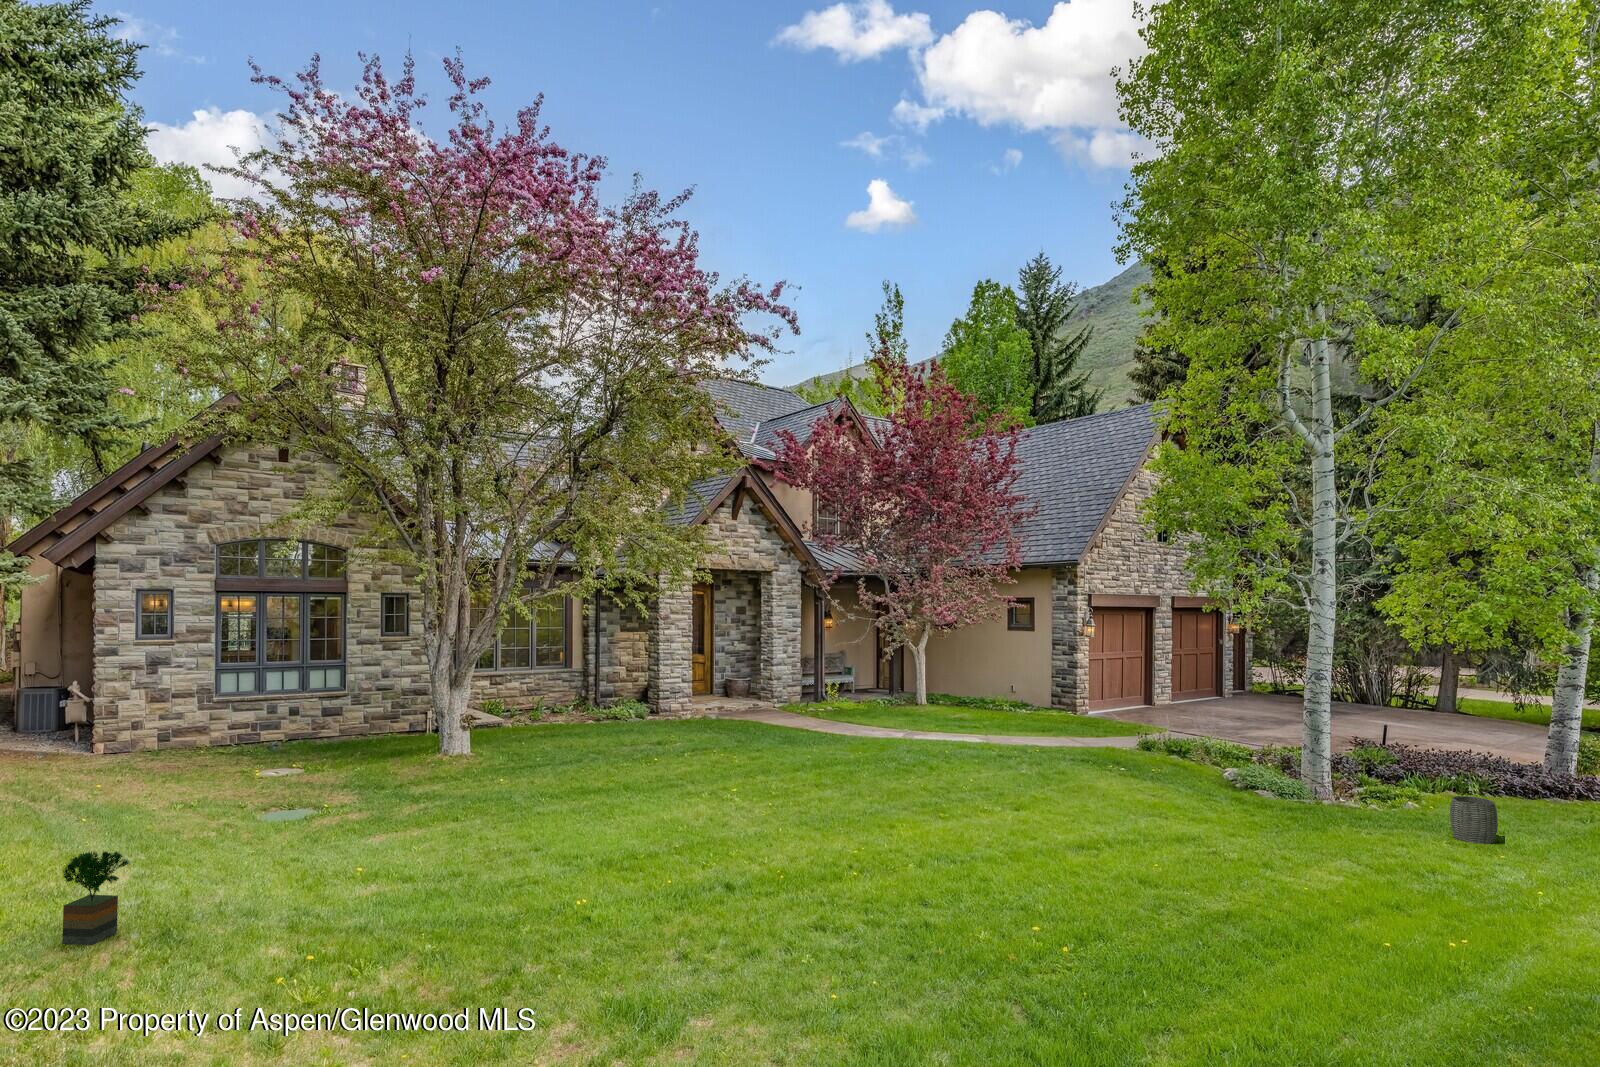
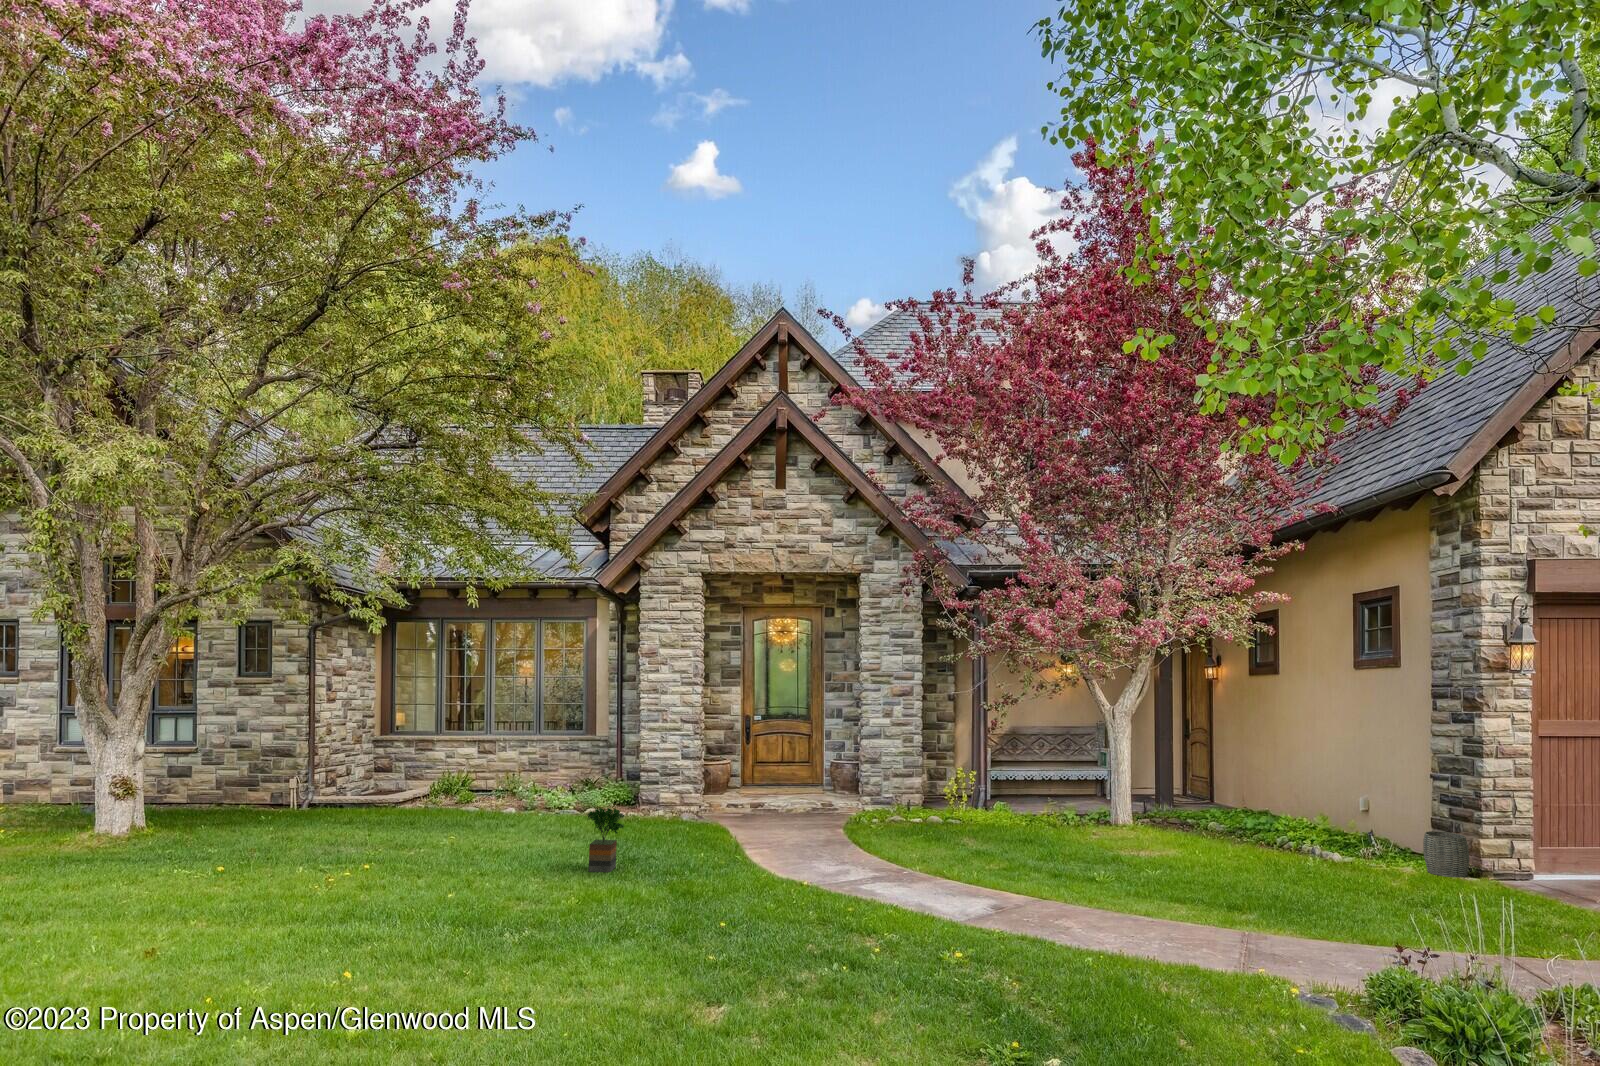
potted tree: present [62,851,130,945] -> present [587,808,624,872]

